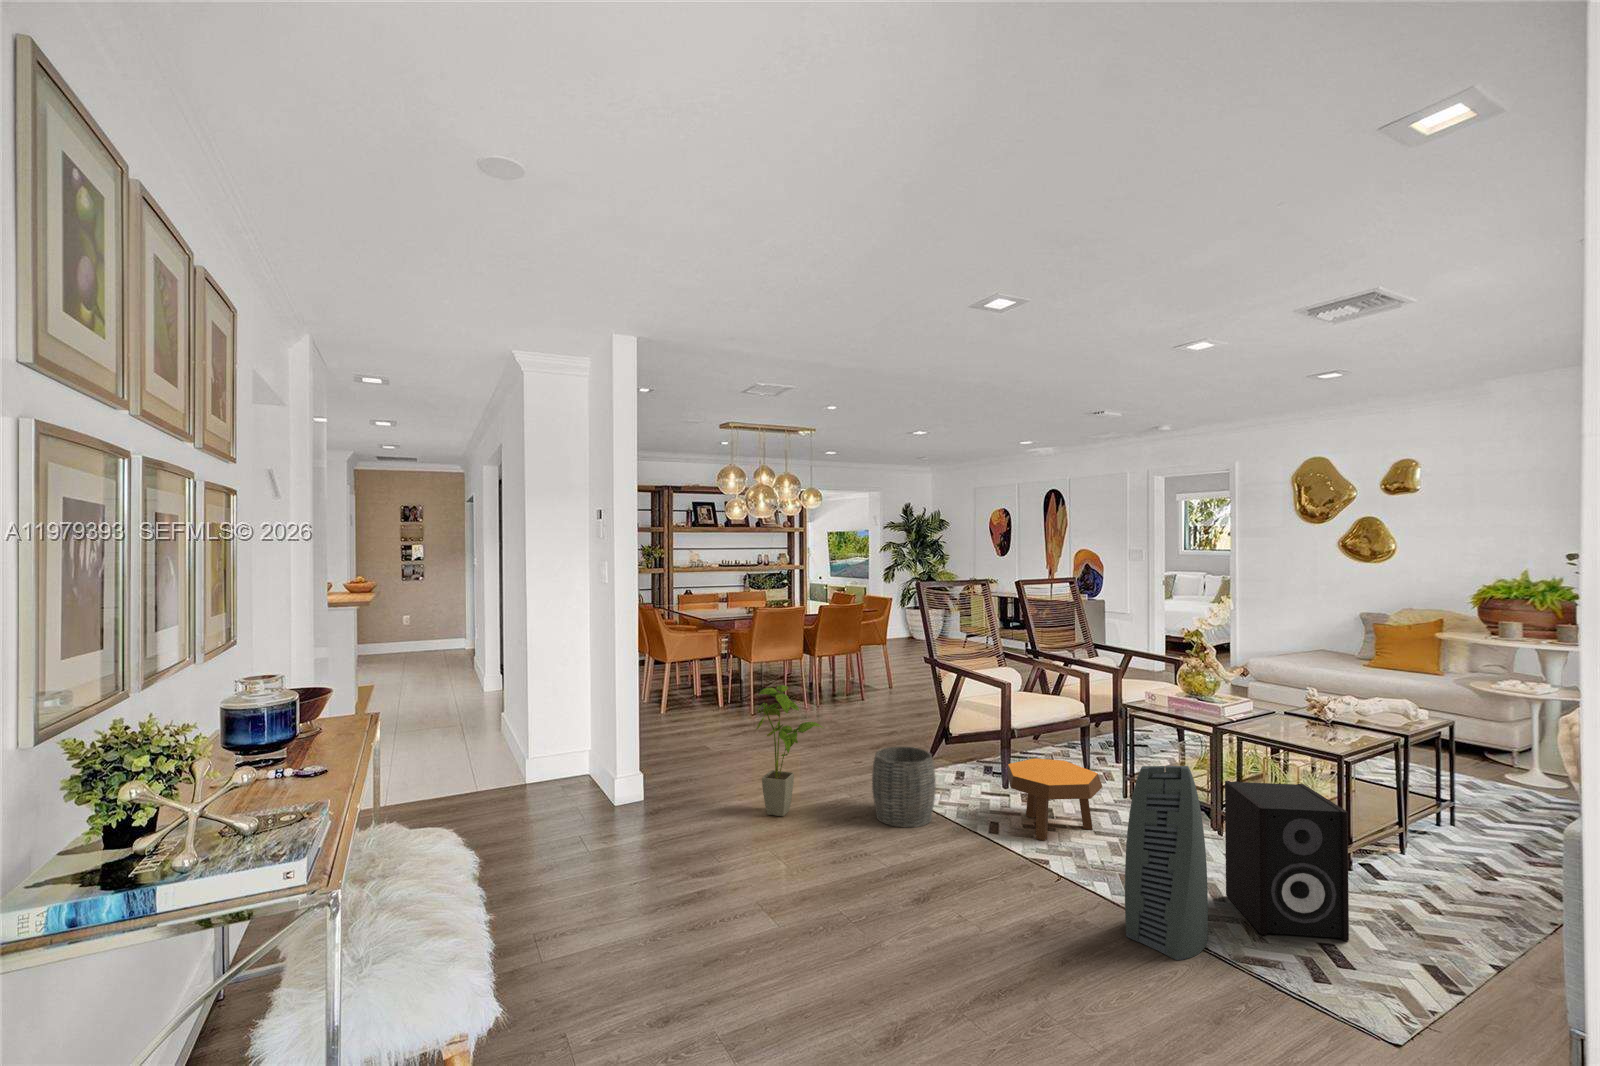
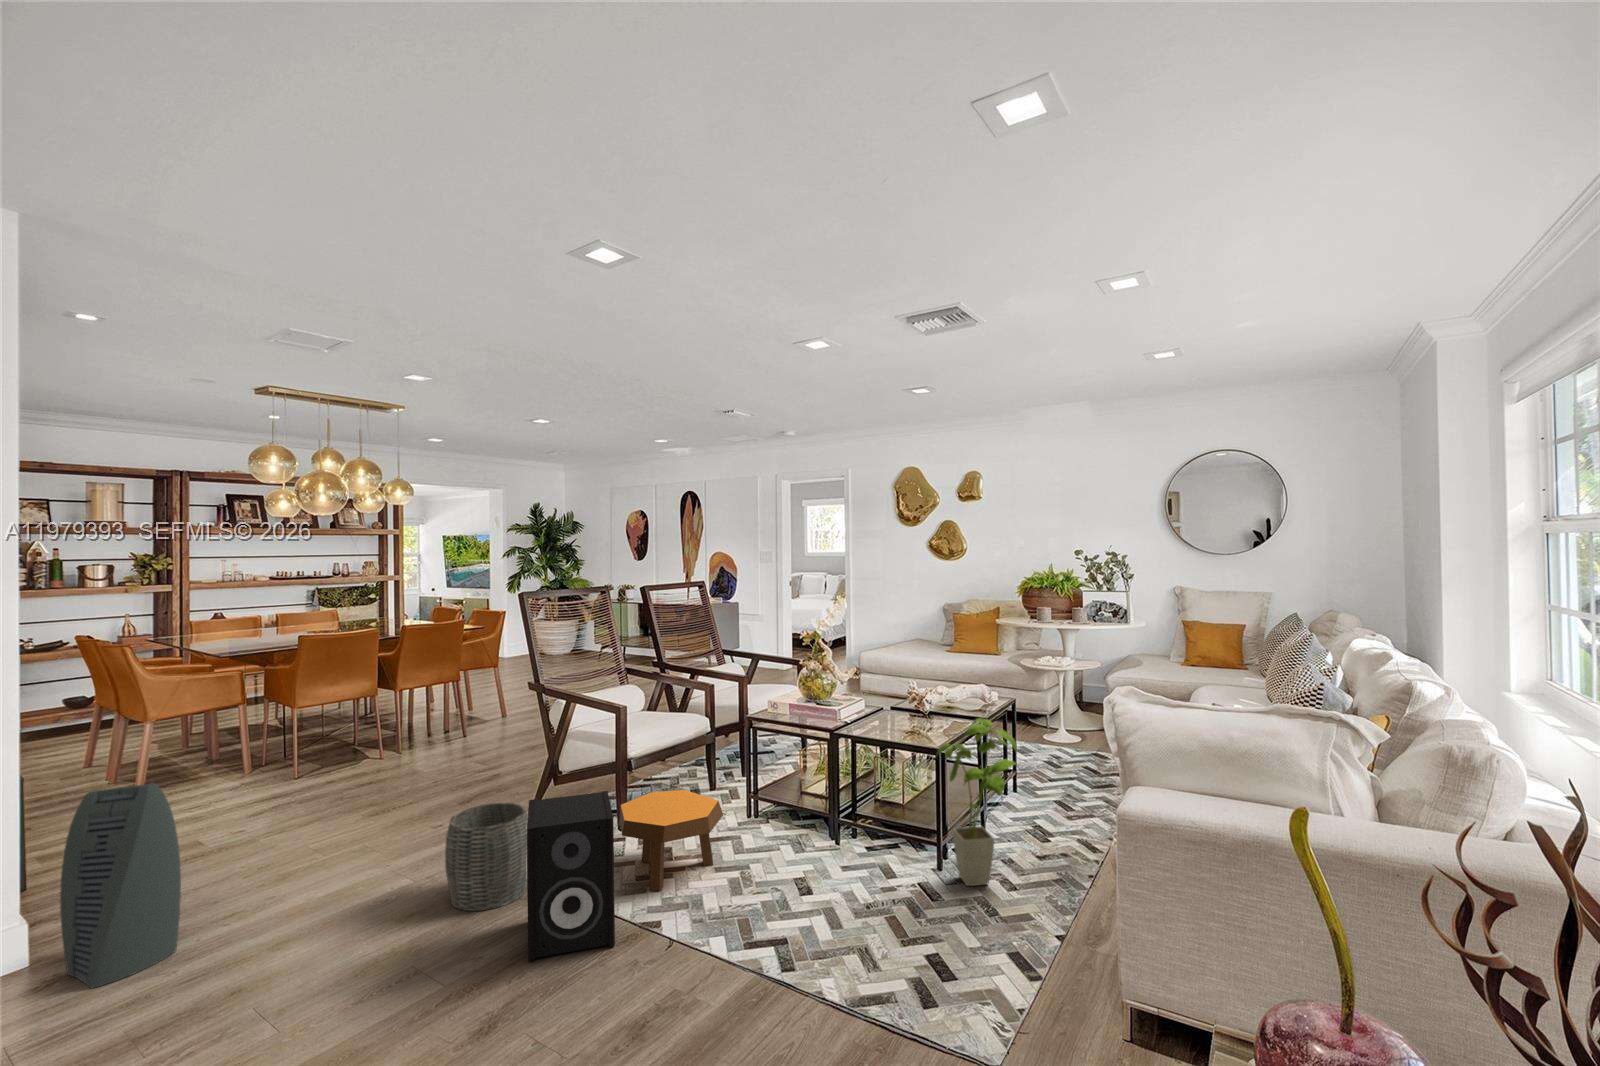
house plant: present [756,685,823,816] -> present [937,718,1017,886]
air purifier: present [1125,766,1208,960] -> present [60,783,181,988]
speaker: present [1225,781,1349,941] -> present [527,791,615,961]

